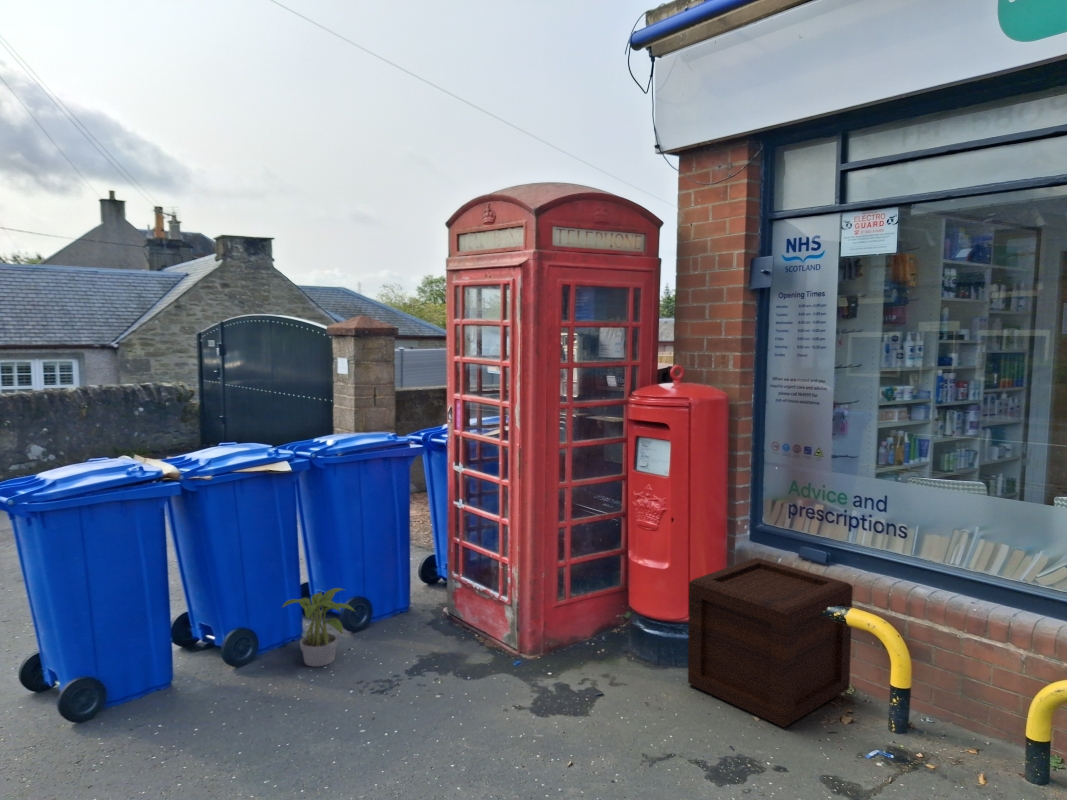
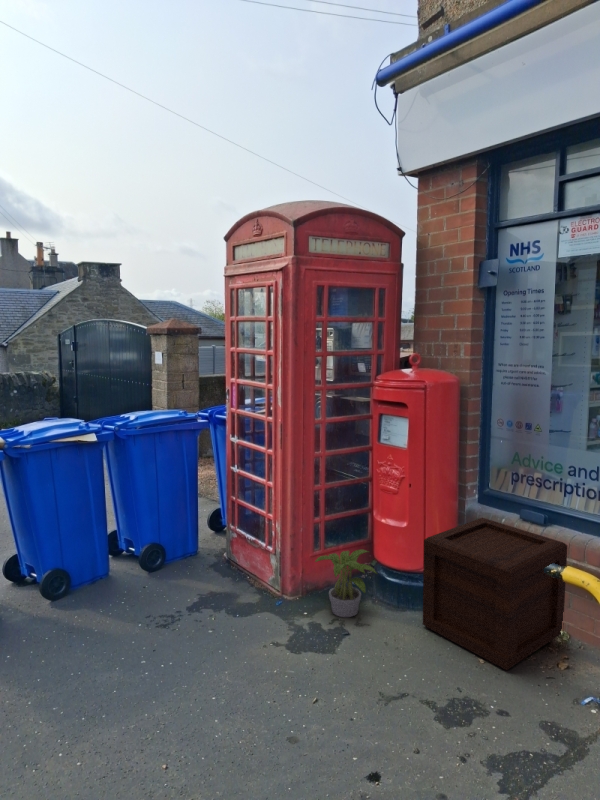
potted plant: present [282,588,355,666] -> present [315,550,377,617]

